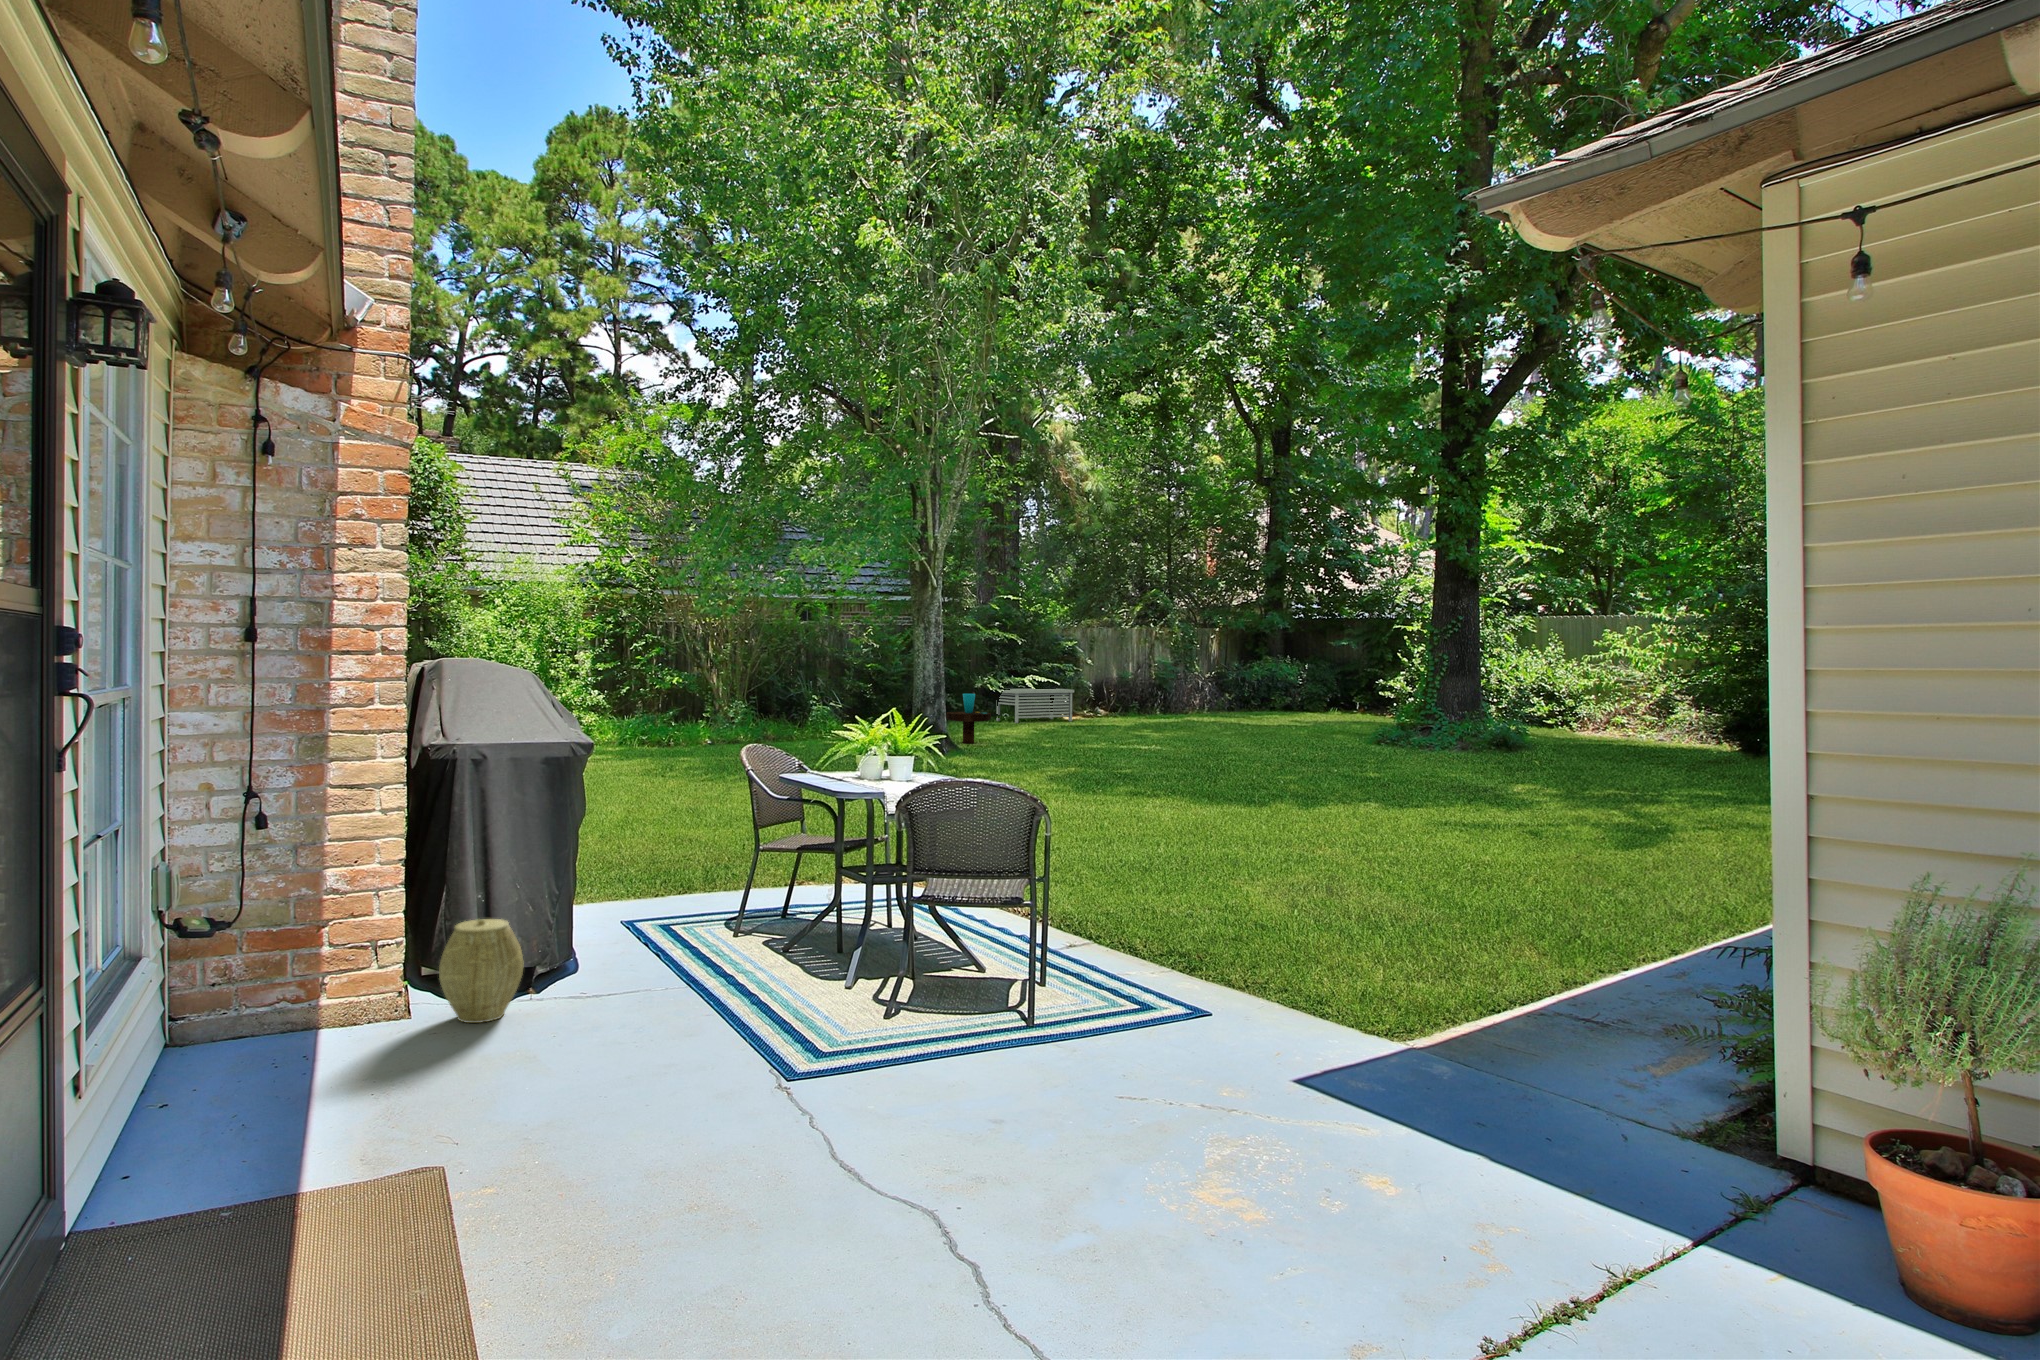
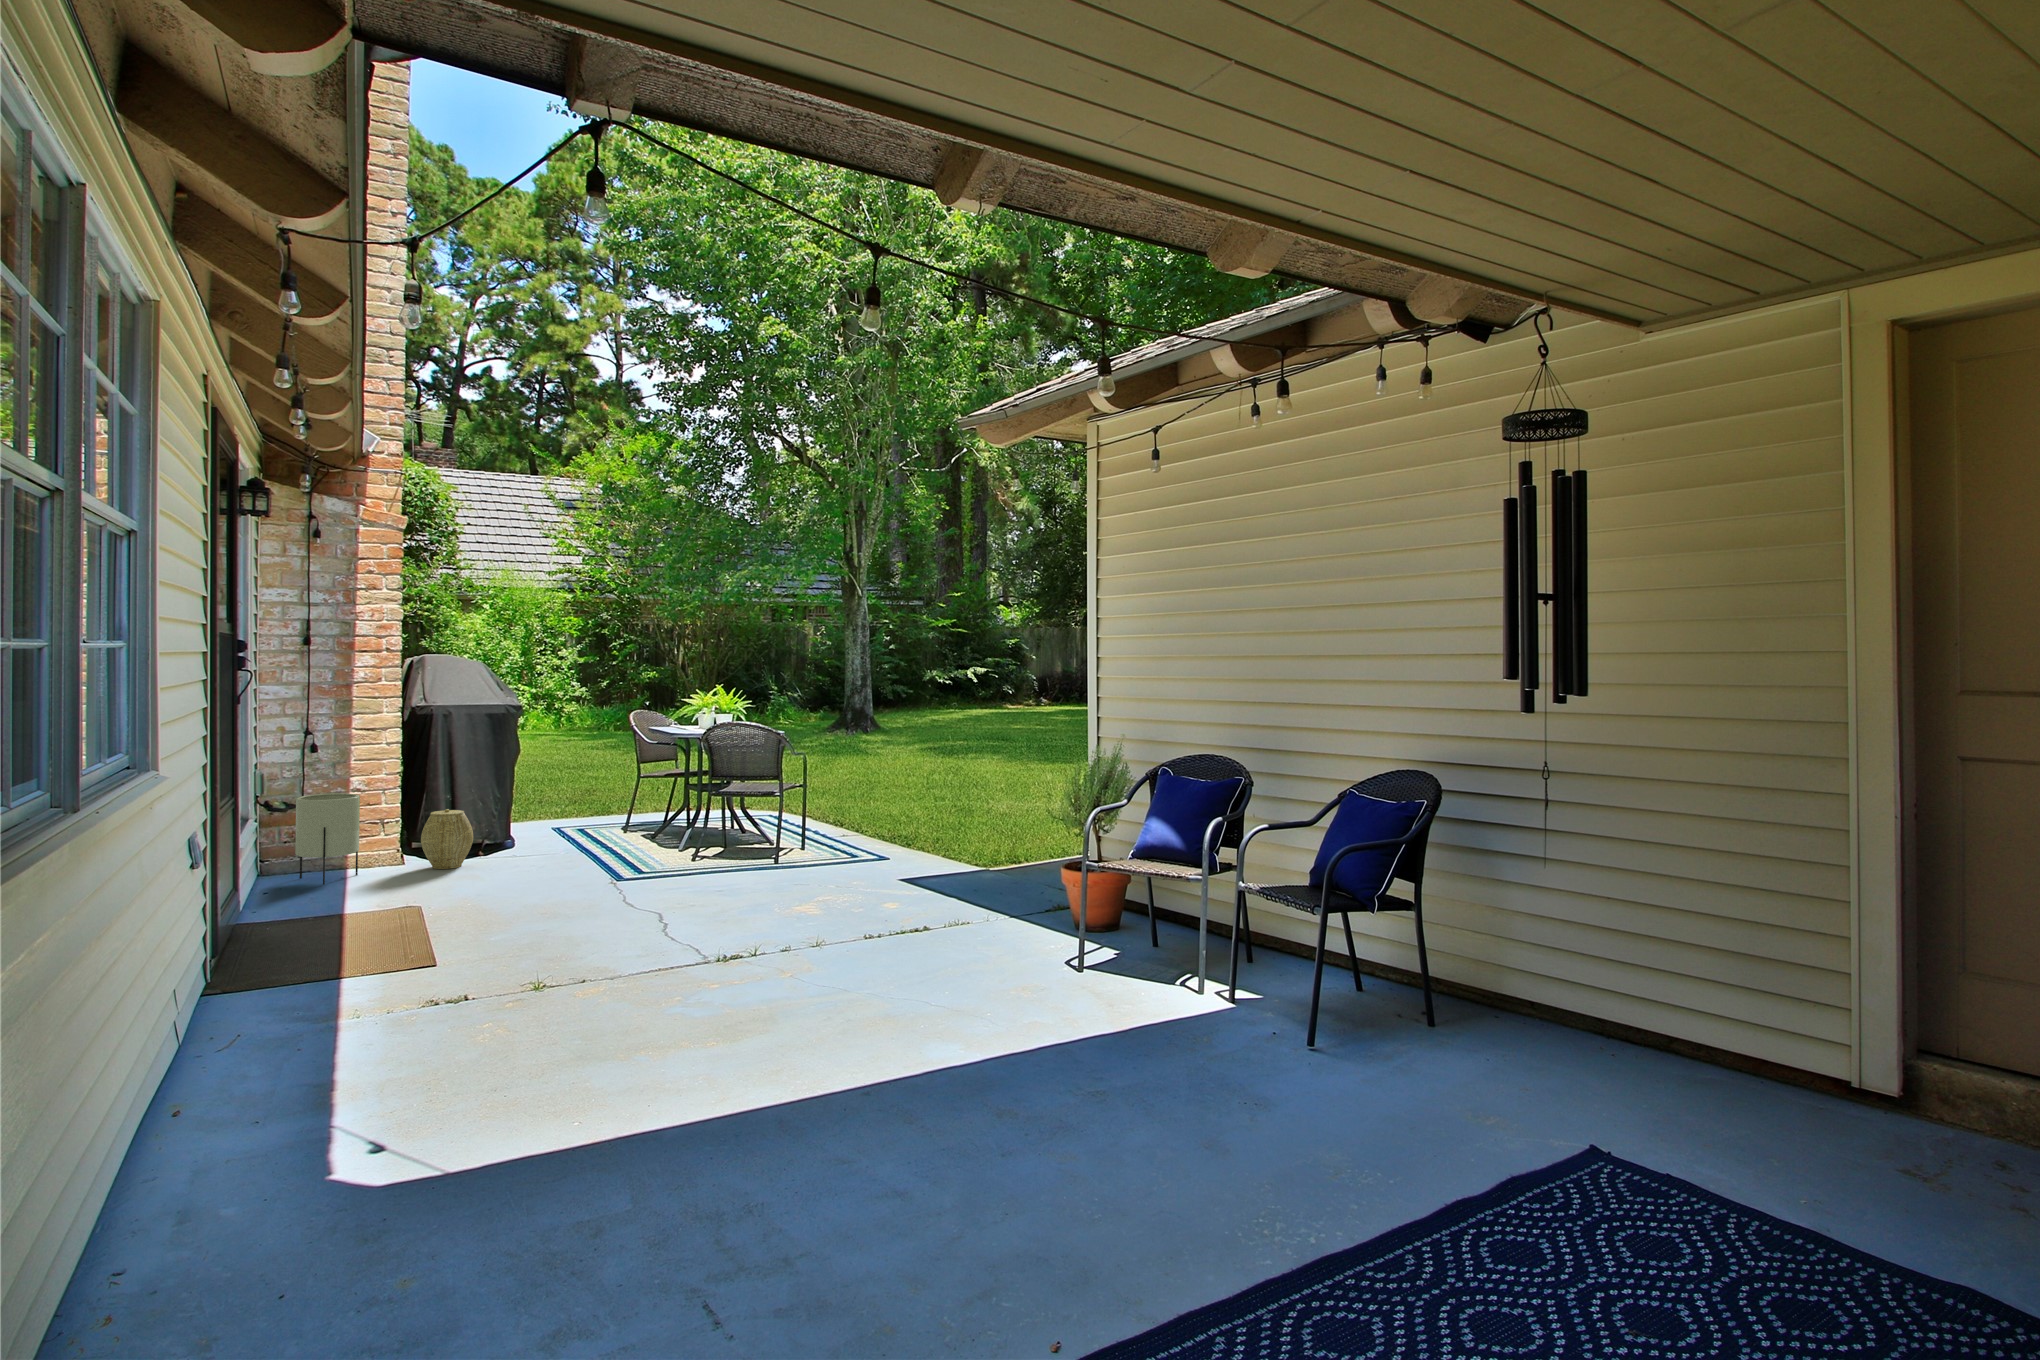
storage bench: present [996,689,1074,723] -> none [948,681,1021,712]
side table: present [947,694,991,743] -> none [886,685,925,728]
planter: none [226,898,337,1070] -> present [295,793,360,885]

